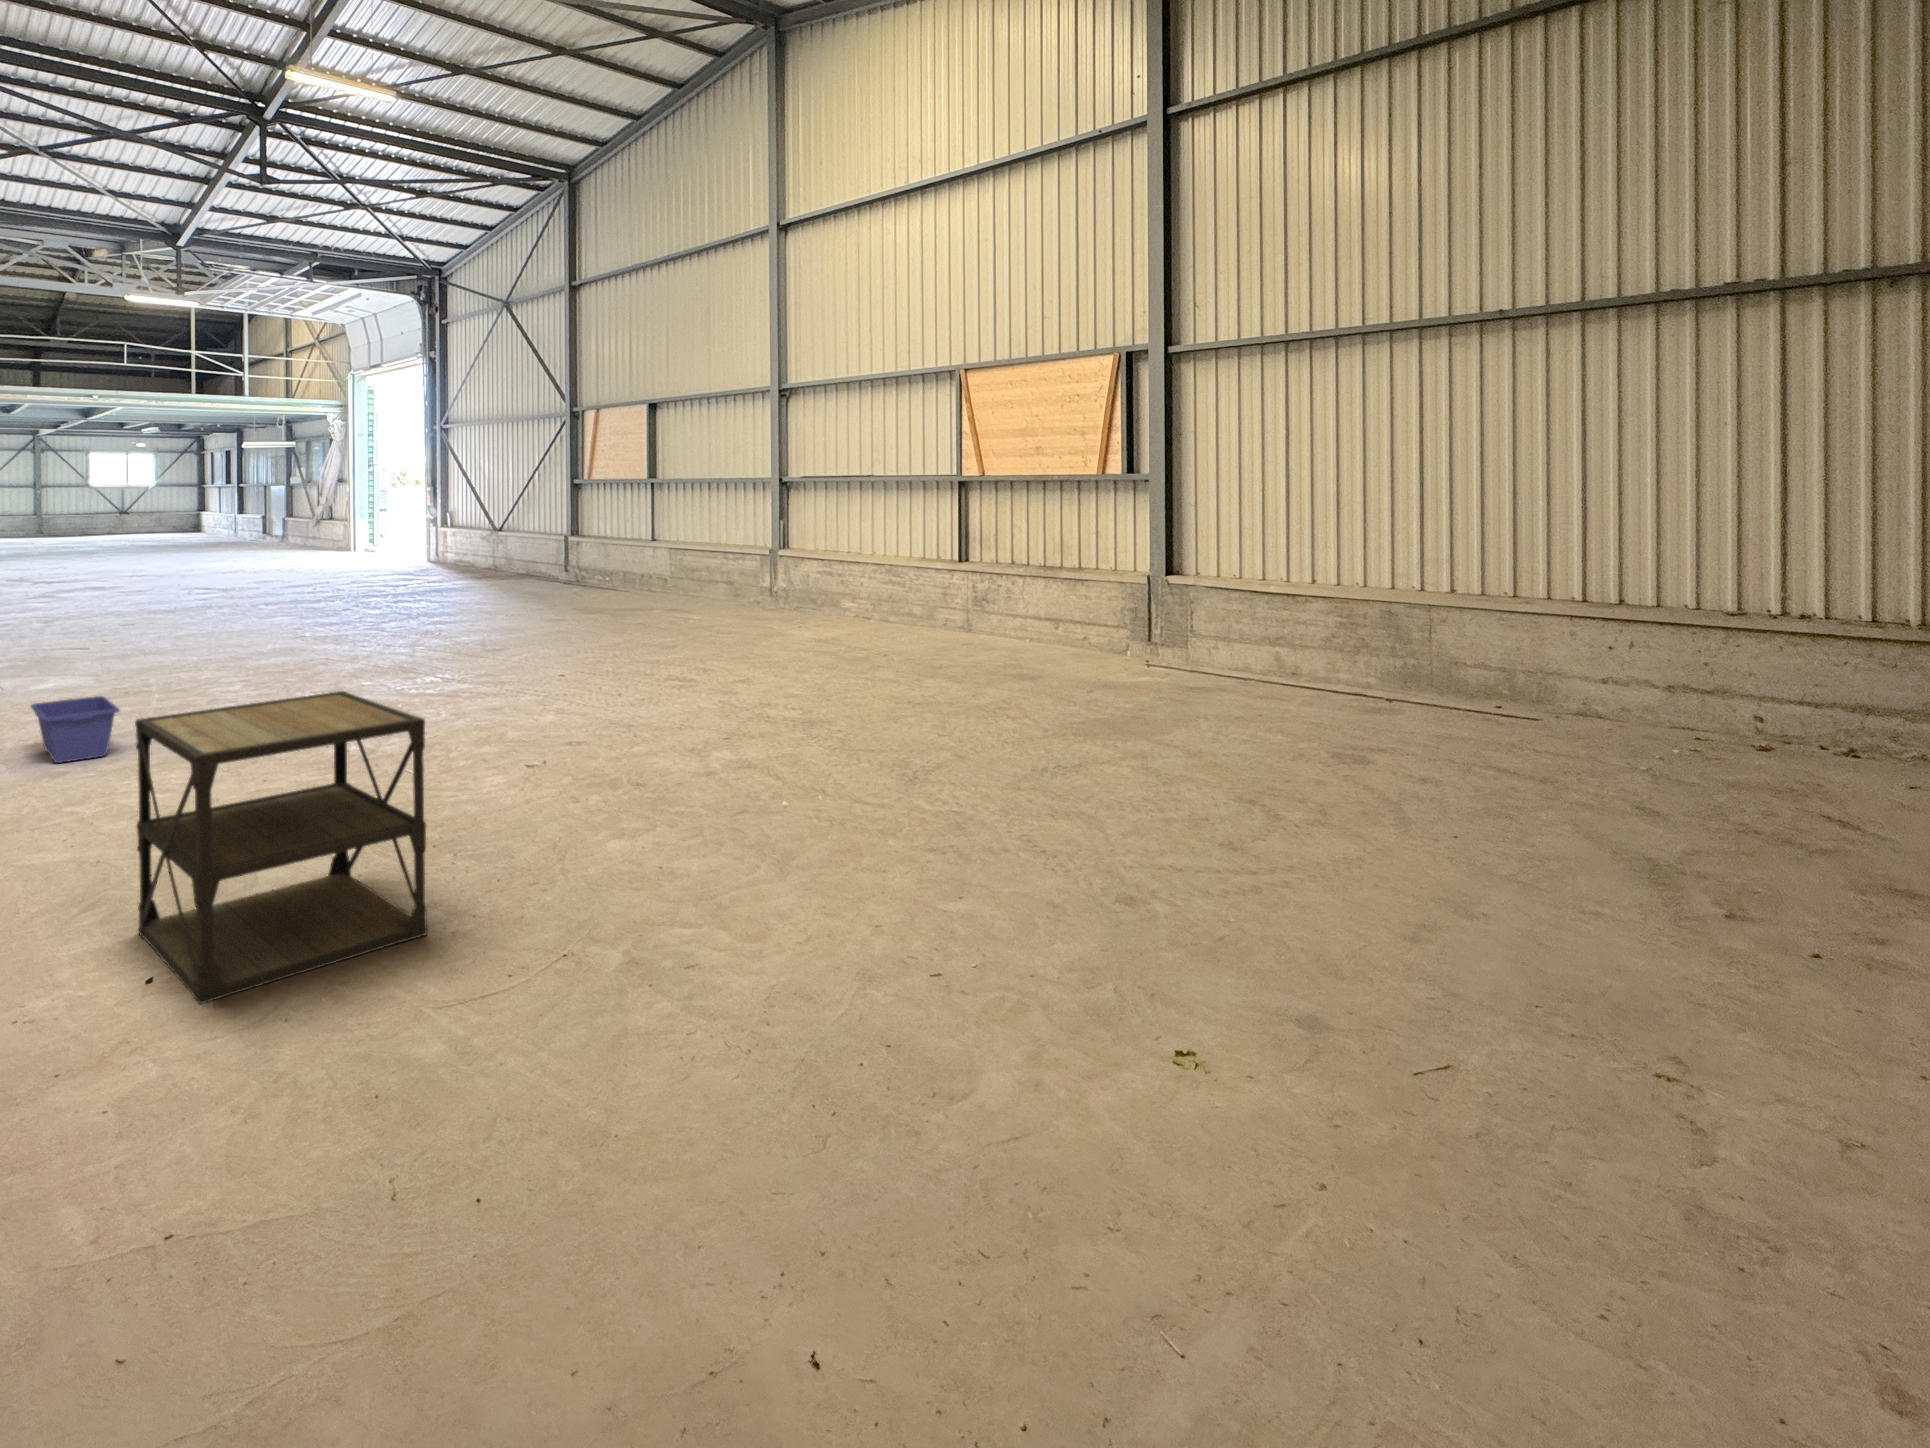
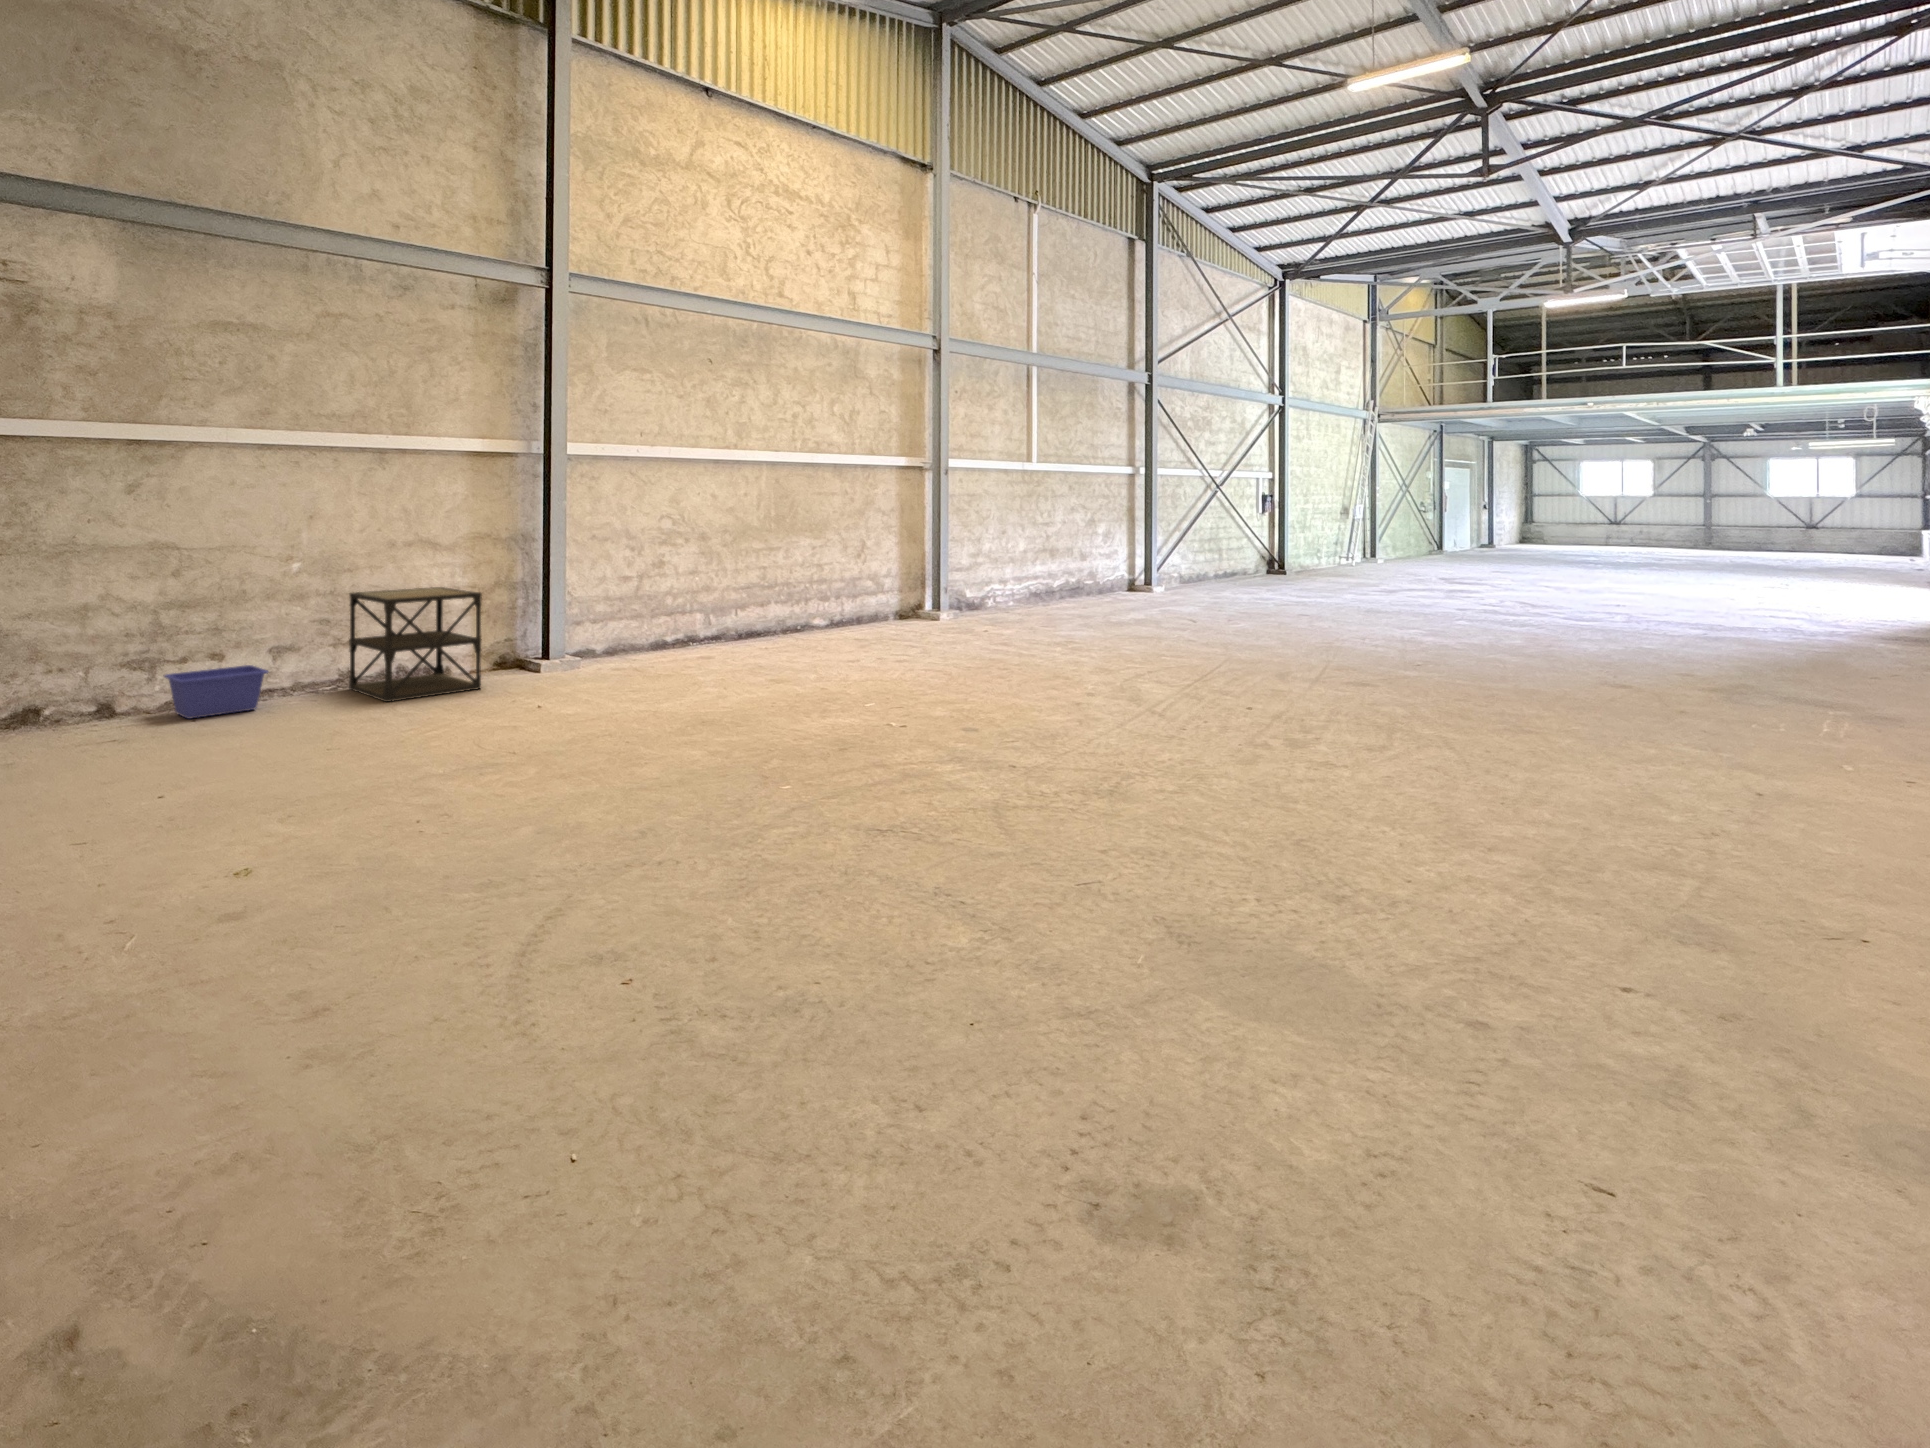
storage bin: present [31,696,120,763] -> present [164,665,268,719]

